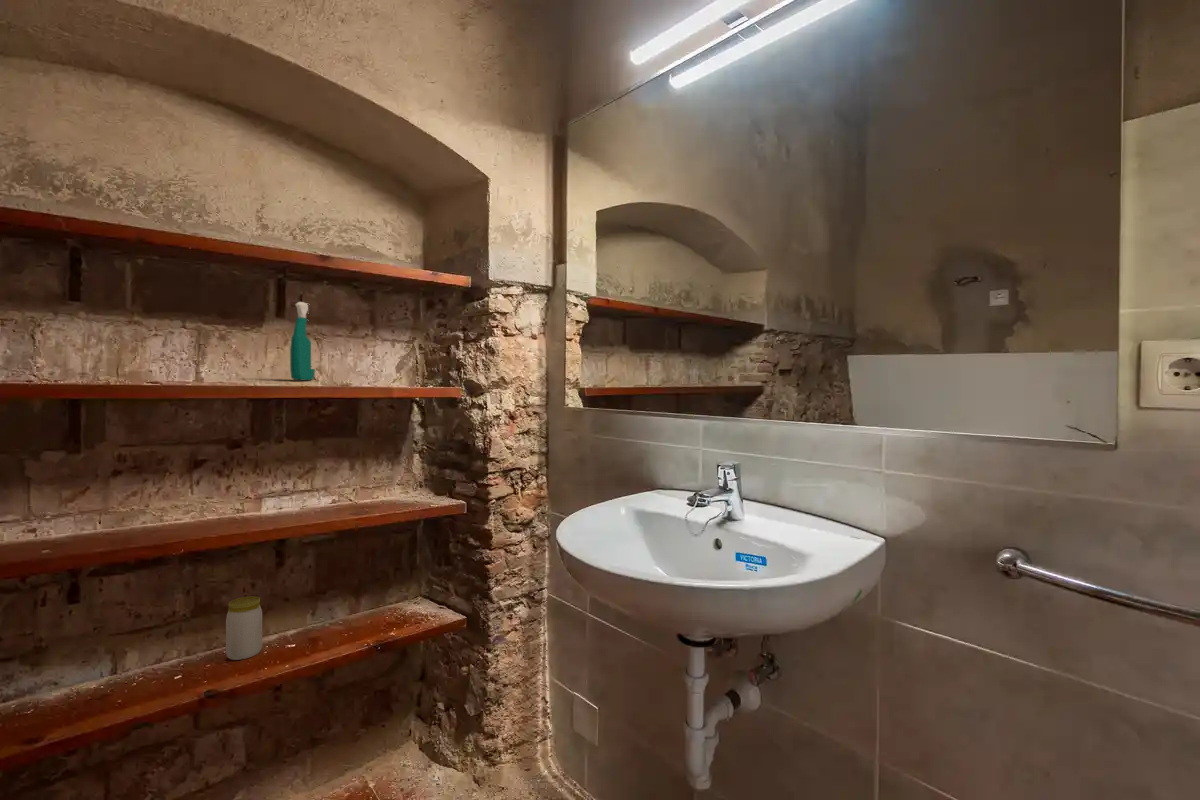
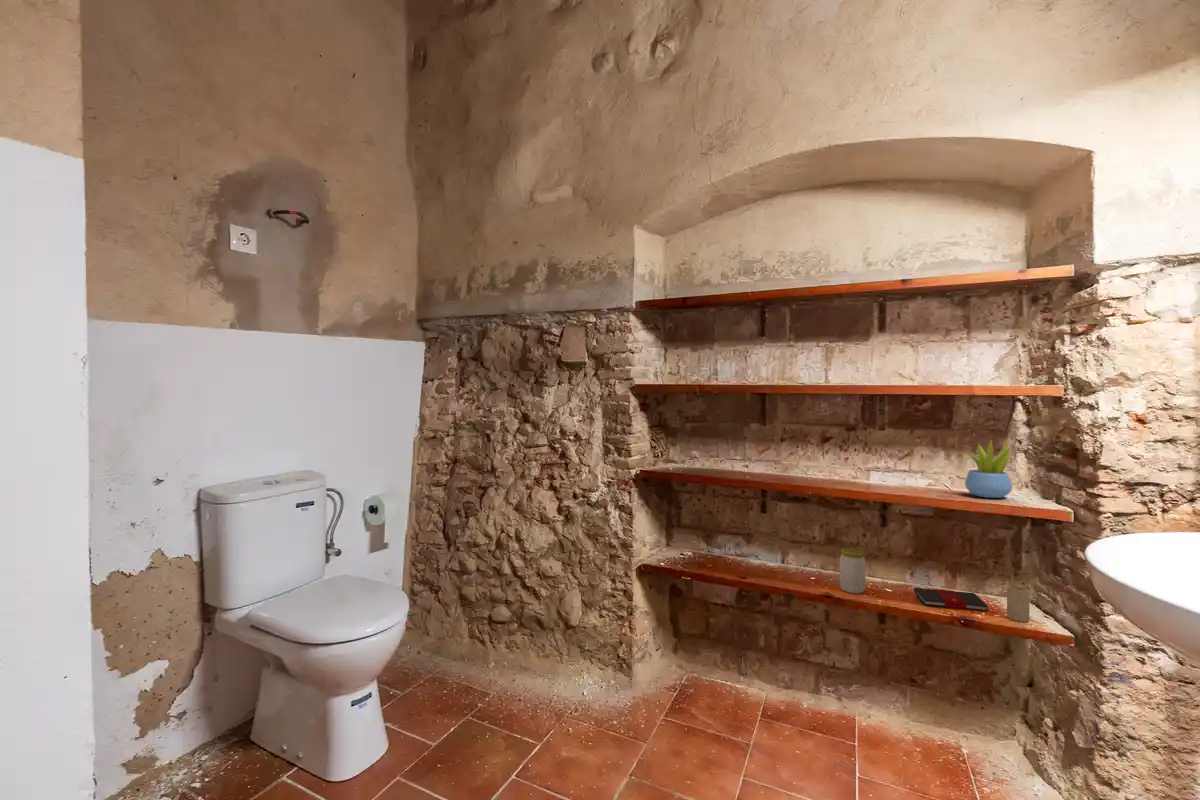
spray bottle: present [290,302,315,381] -> none [889,318,913,383]
succulent plant: none [373,440,416,503] -> present [965,441,1012,498]
candle: none [415,586,433,621] -> present [1007,585,1029,622]
book: none [320,606,397,639] -> present [914,588,988,611]

